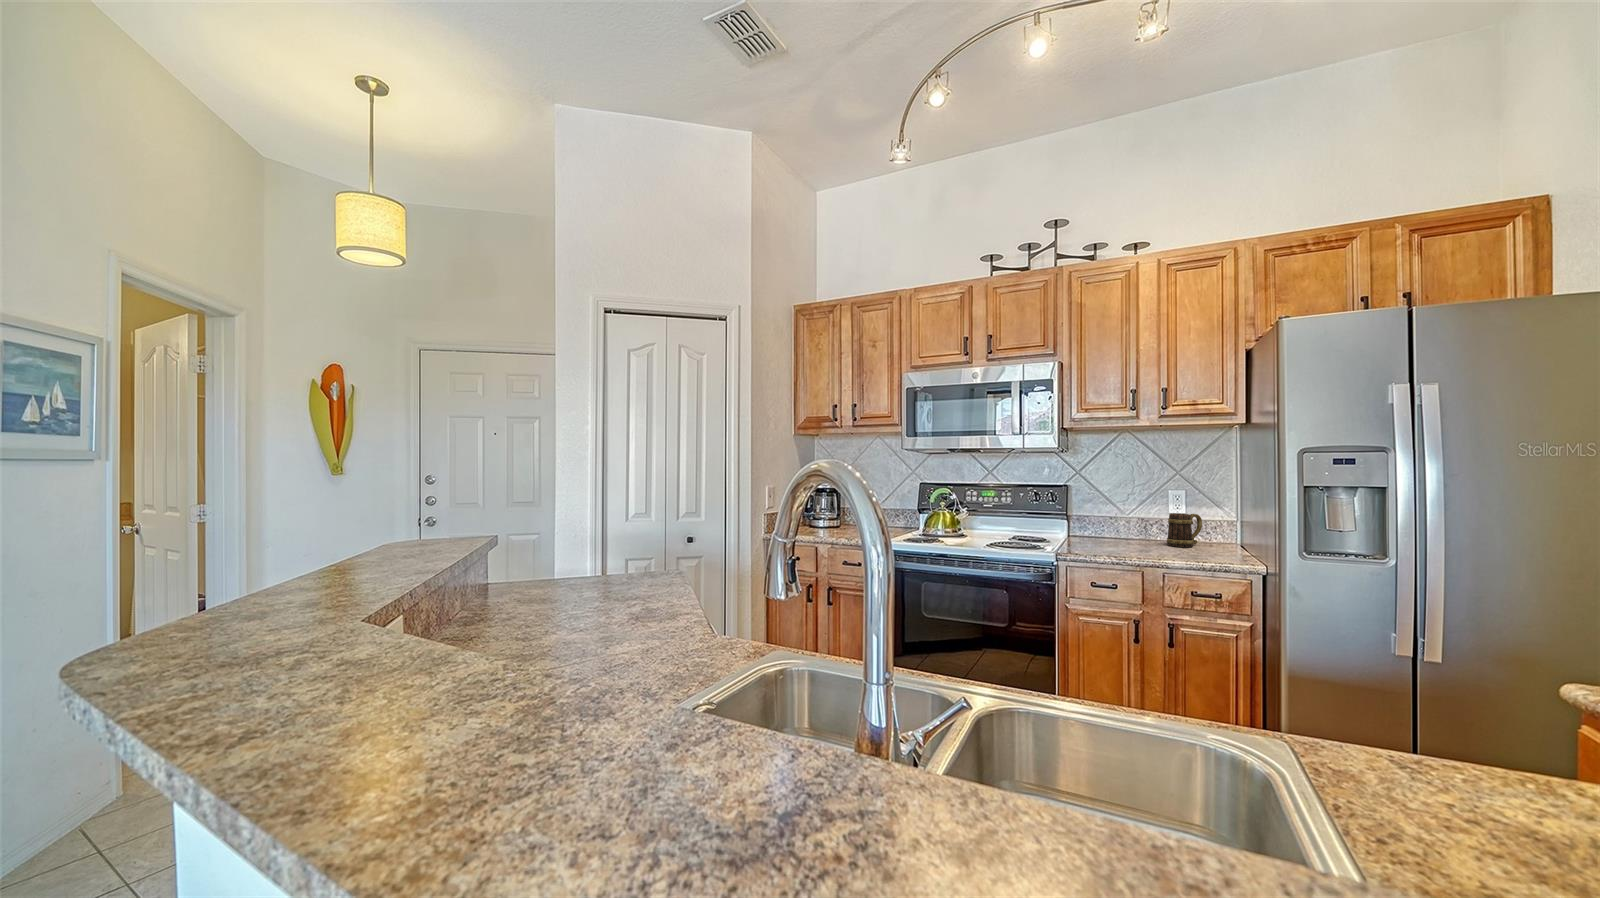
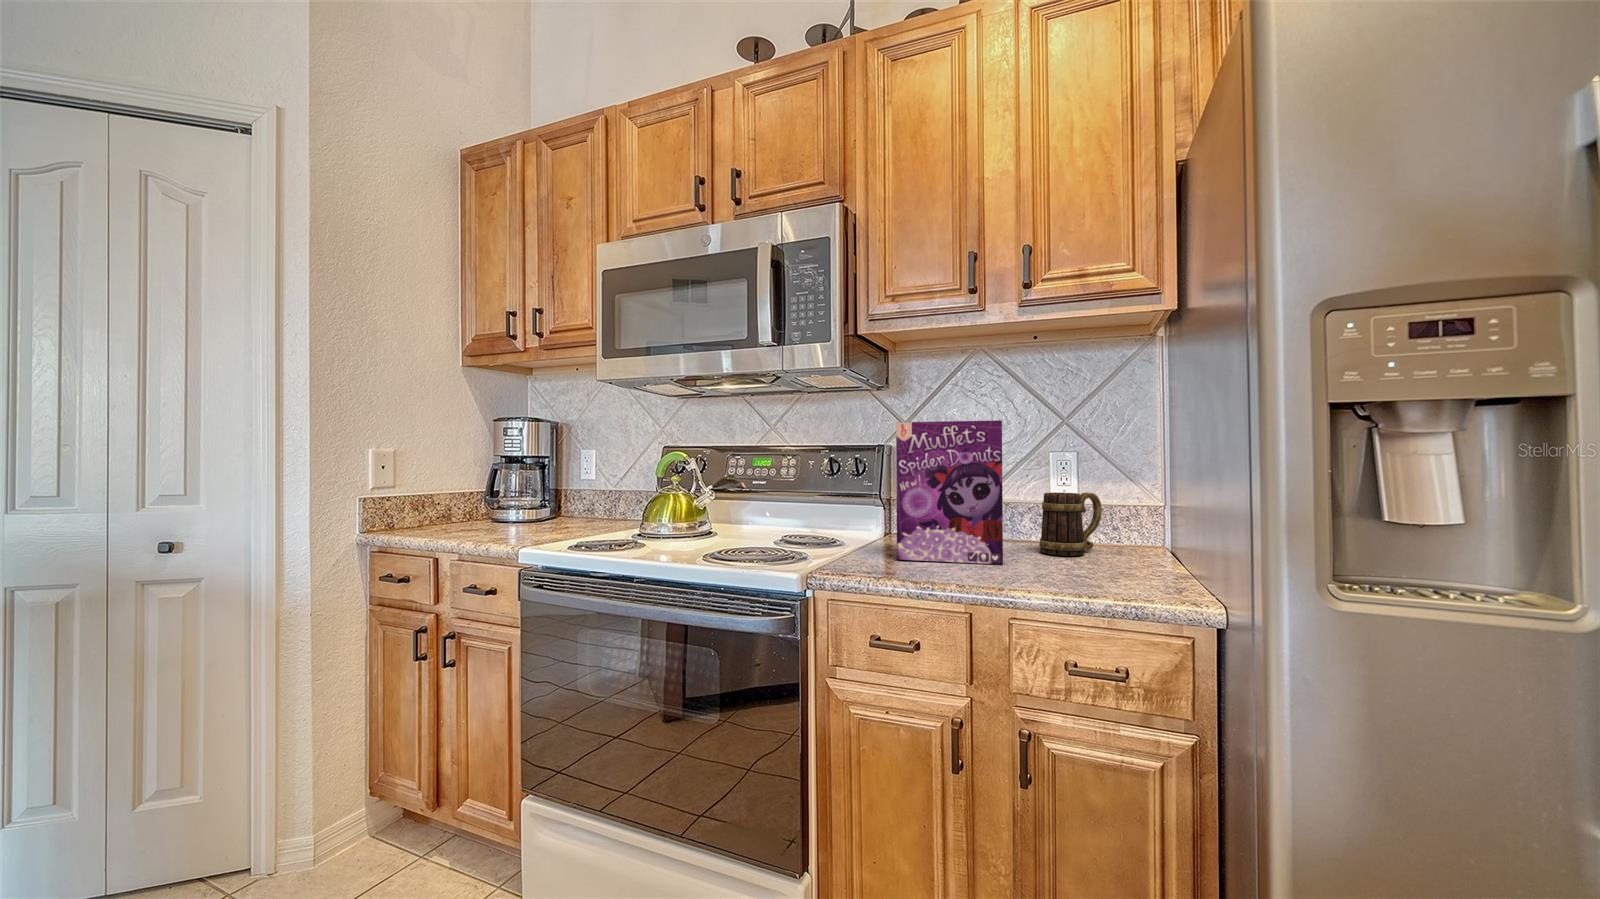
cereal box: none [1089,476,1151,550] -> present [896,420,1003,564]

